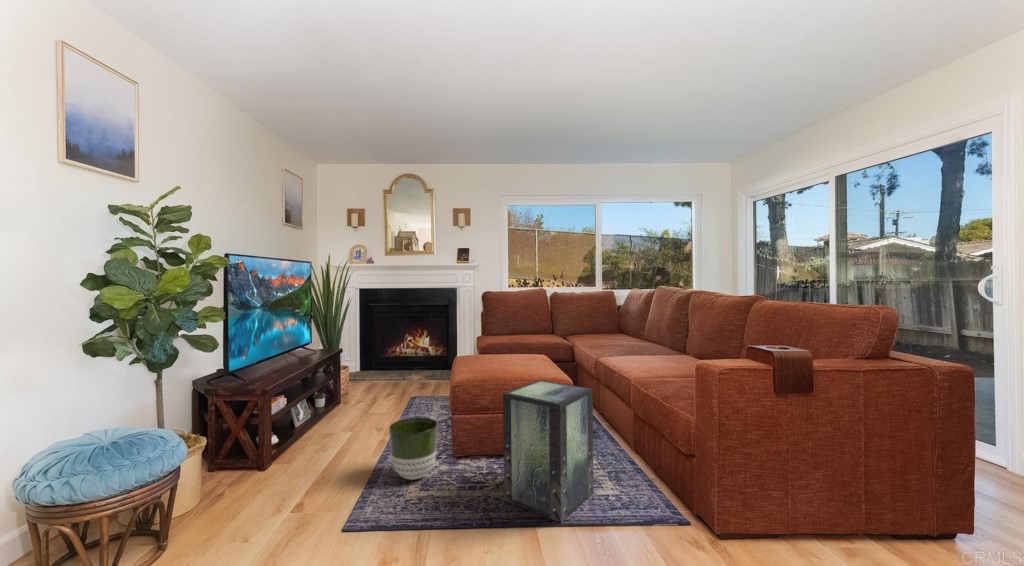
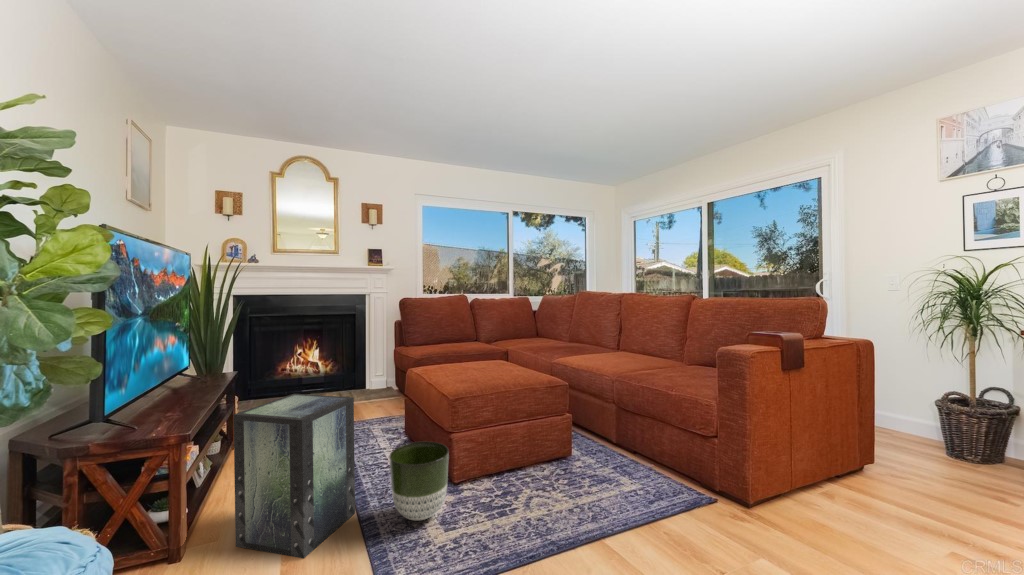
storage box: present [503,380,594,523] -> present [234,394,355,558]

